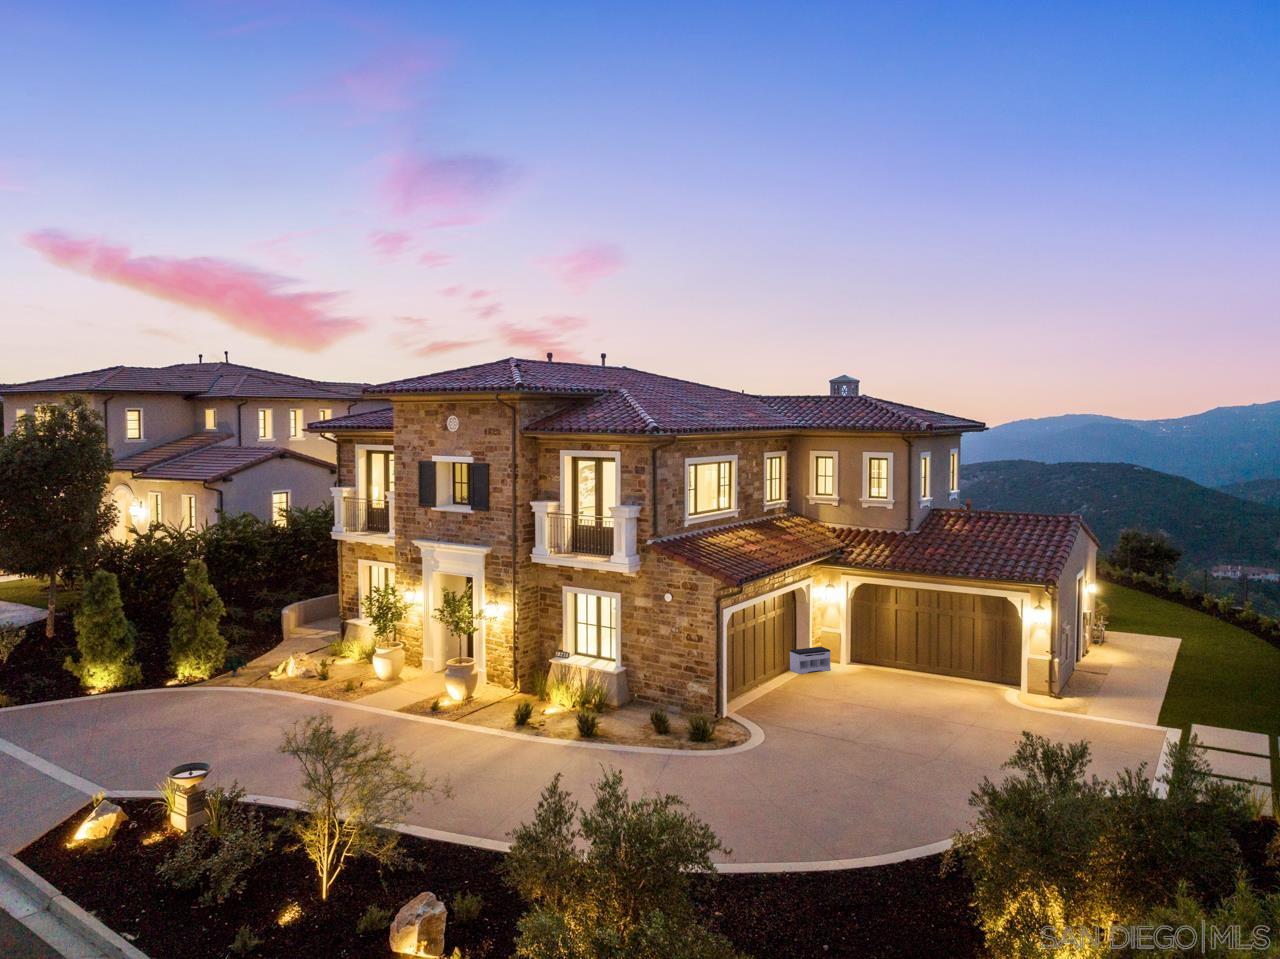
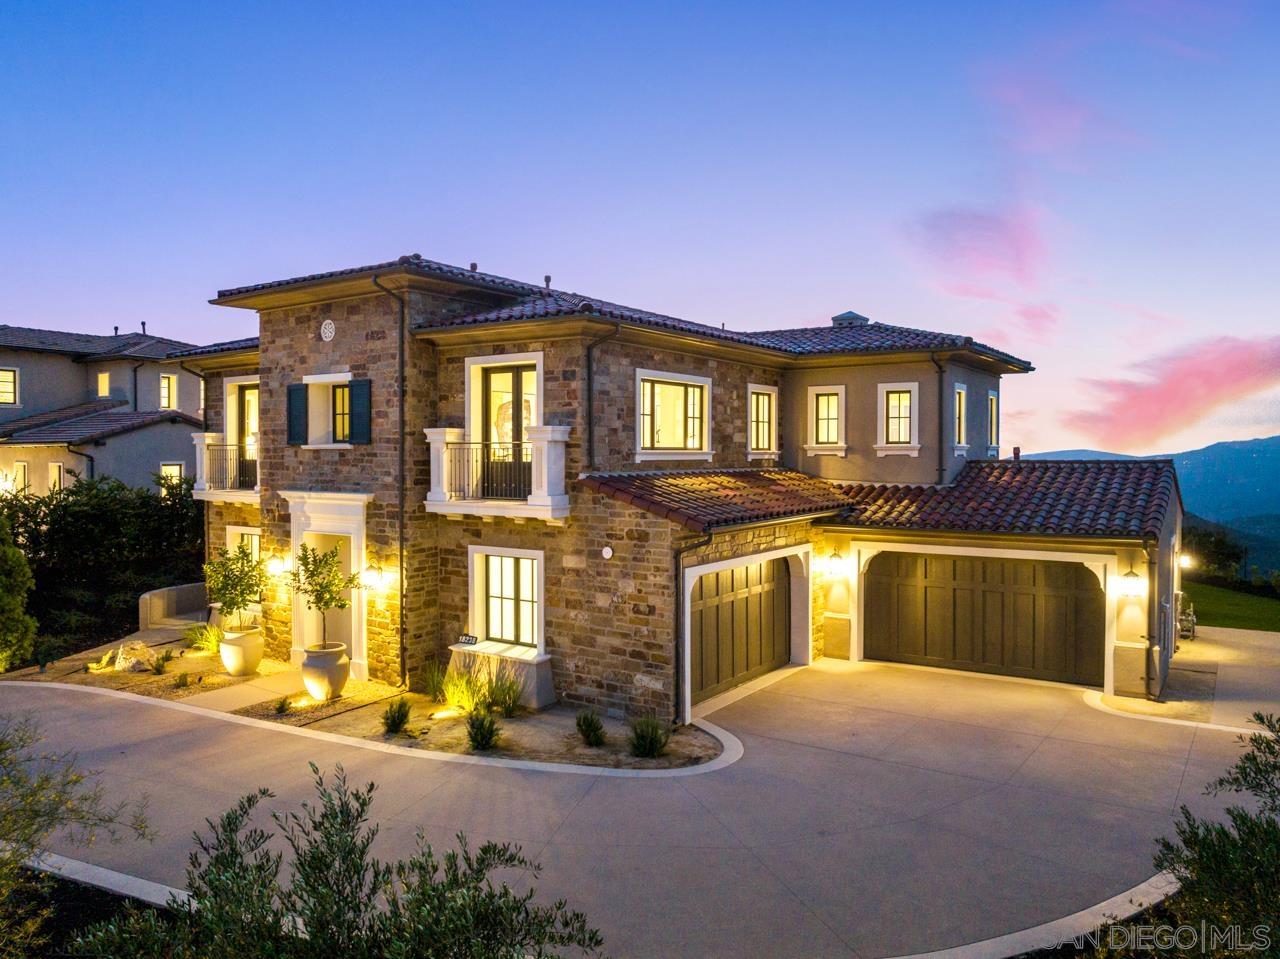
bench: present [790,647,831,674] -> none [784,636,838,671]

